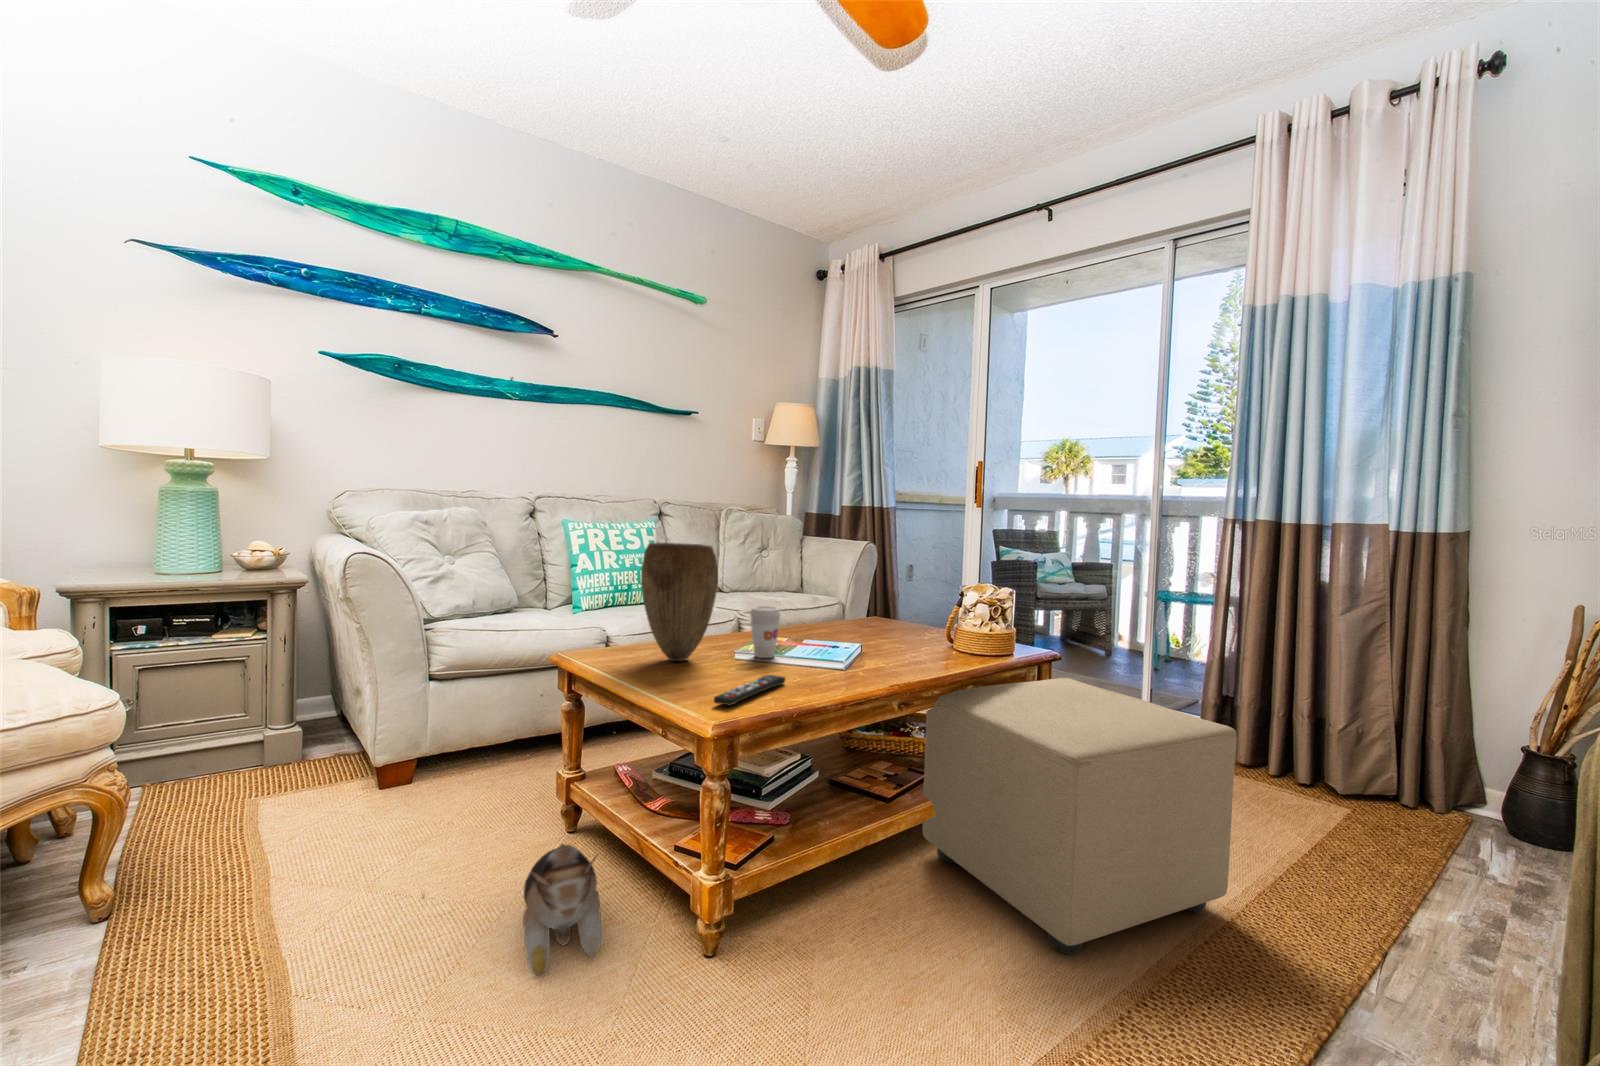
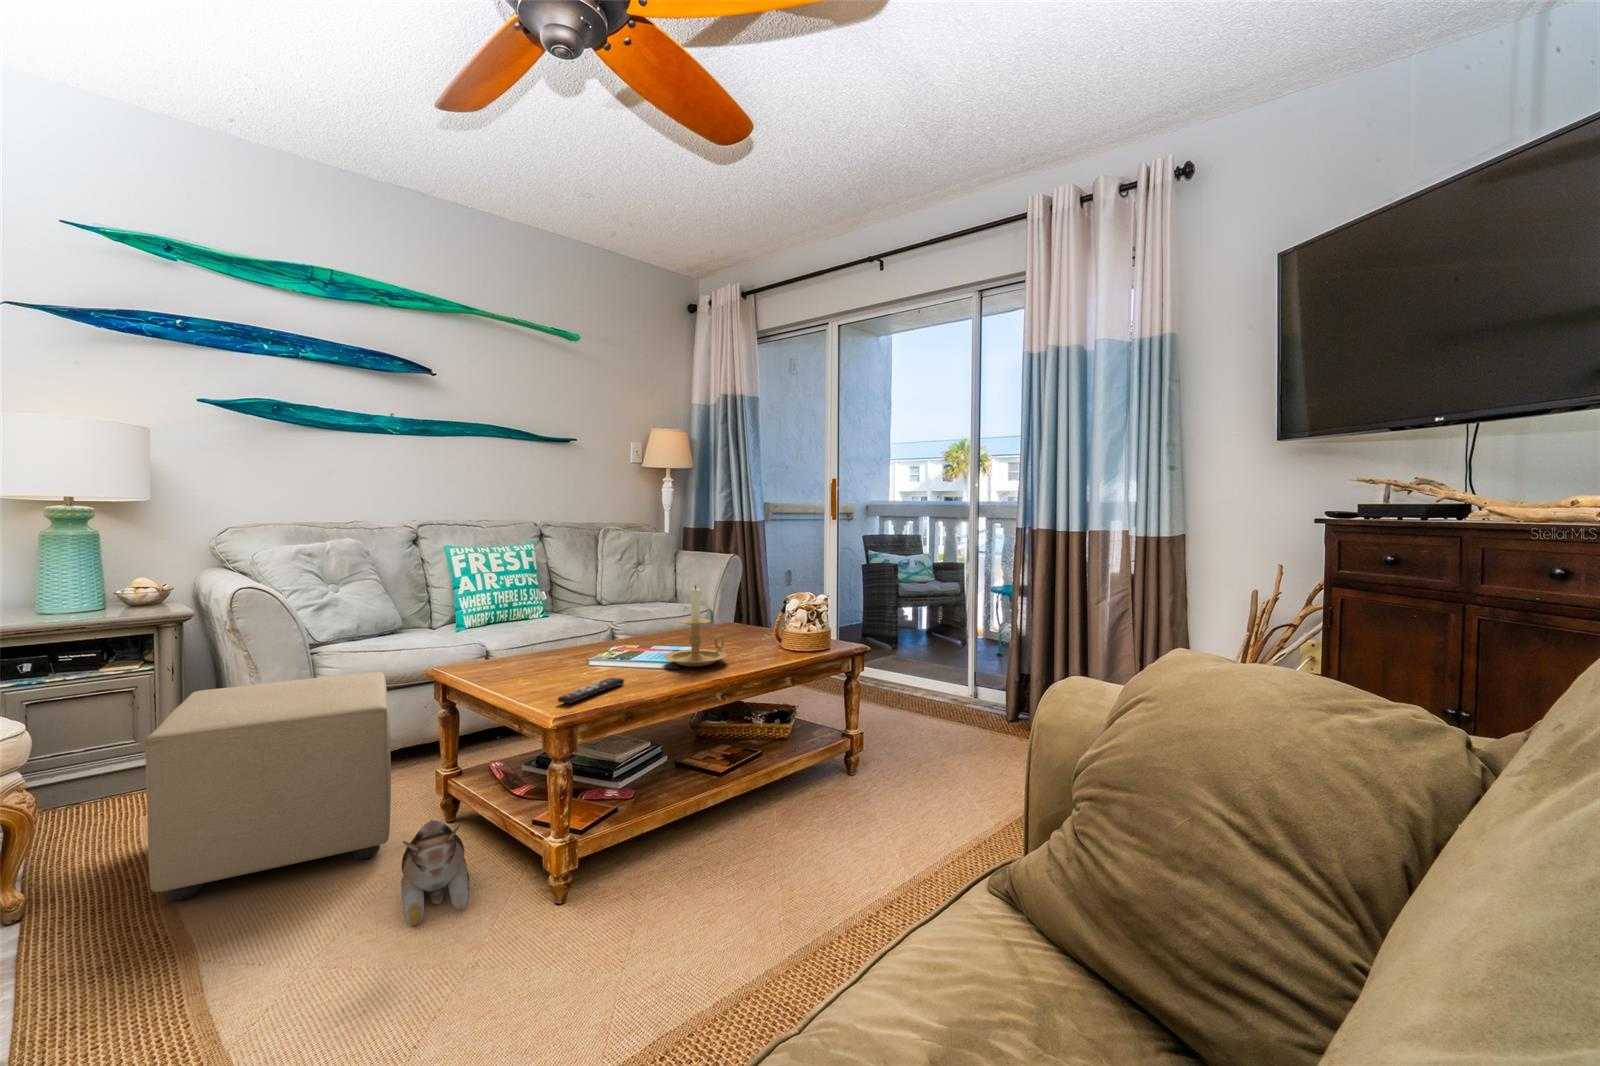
vase: present [641,543,718,661] -> none [504,571,572,671]
candle holder: none [822,568,898,666] -> present [664,586,727,667]
coffee cup: present [750,606,781,658] -> none [603,621,630,664]
ottoman: present [923,678,1237,954] -> present [145,672,391,900]

